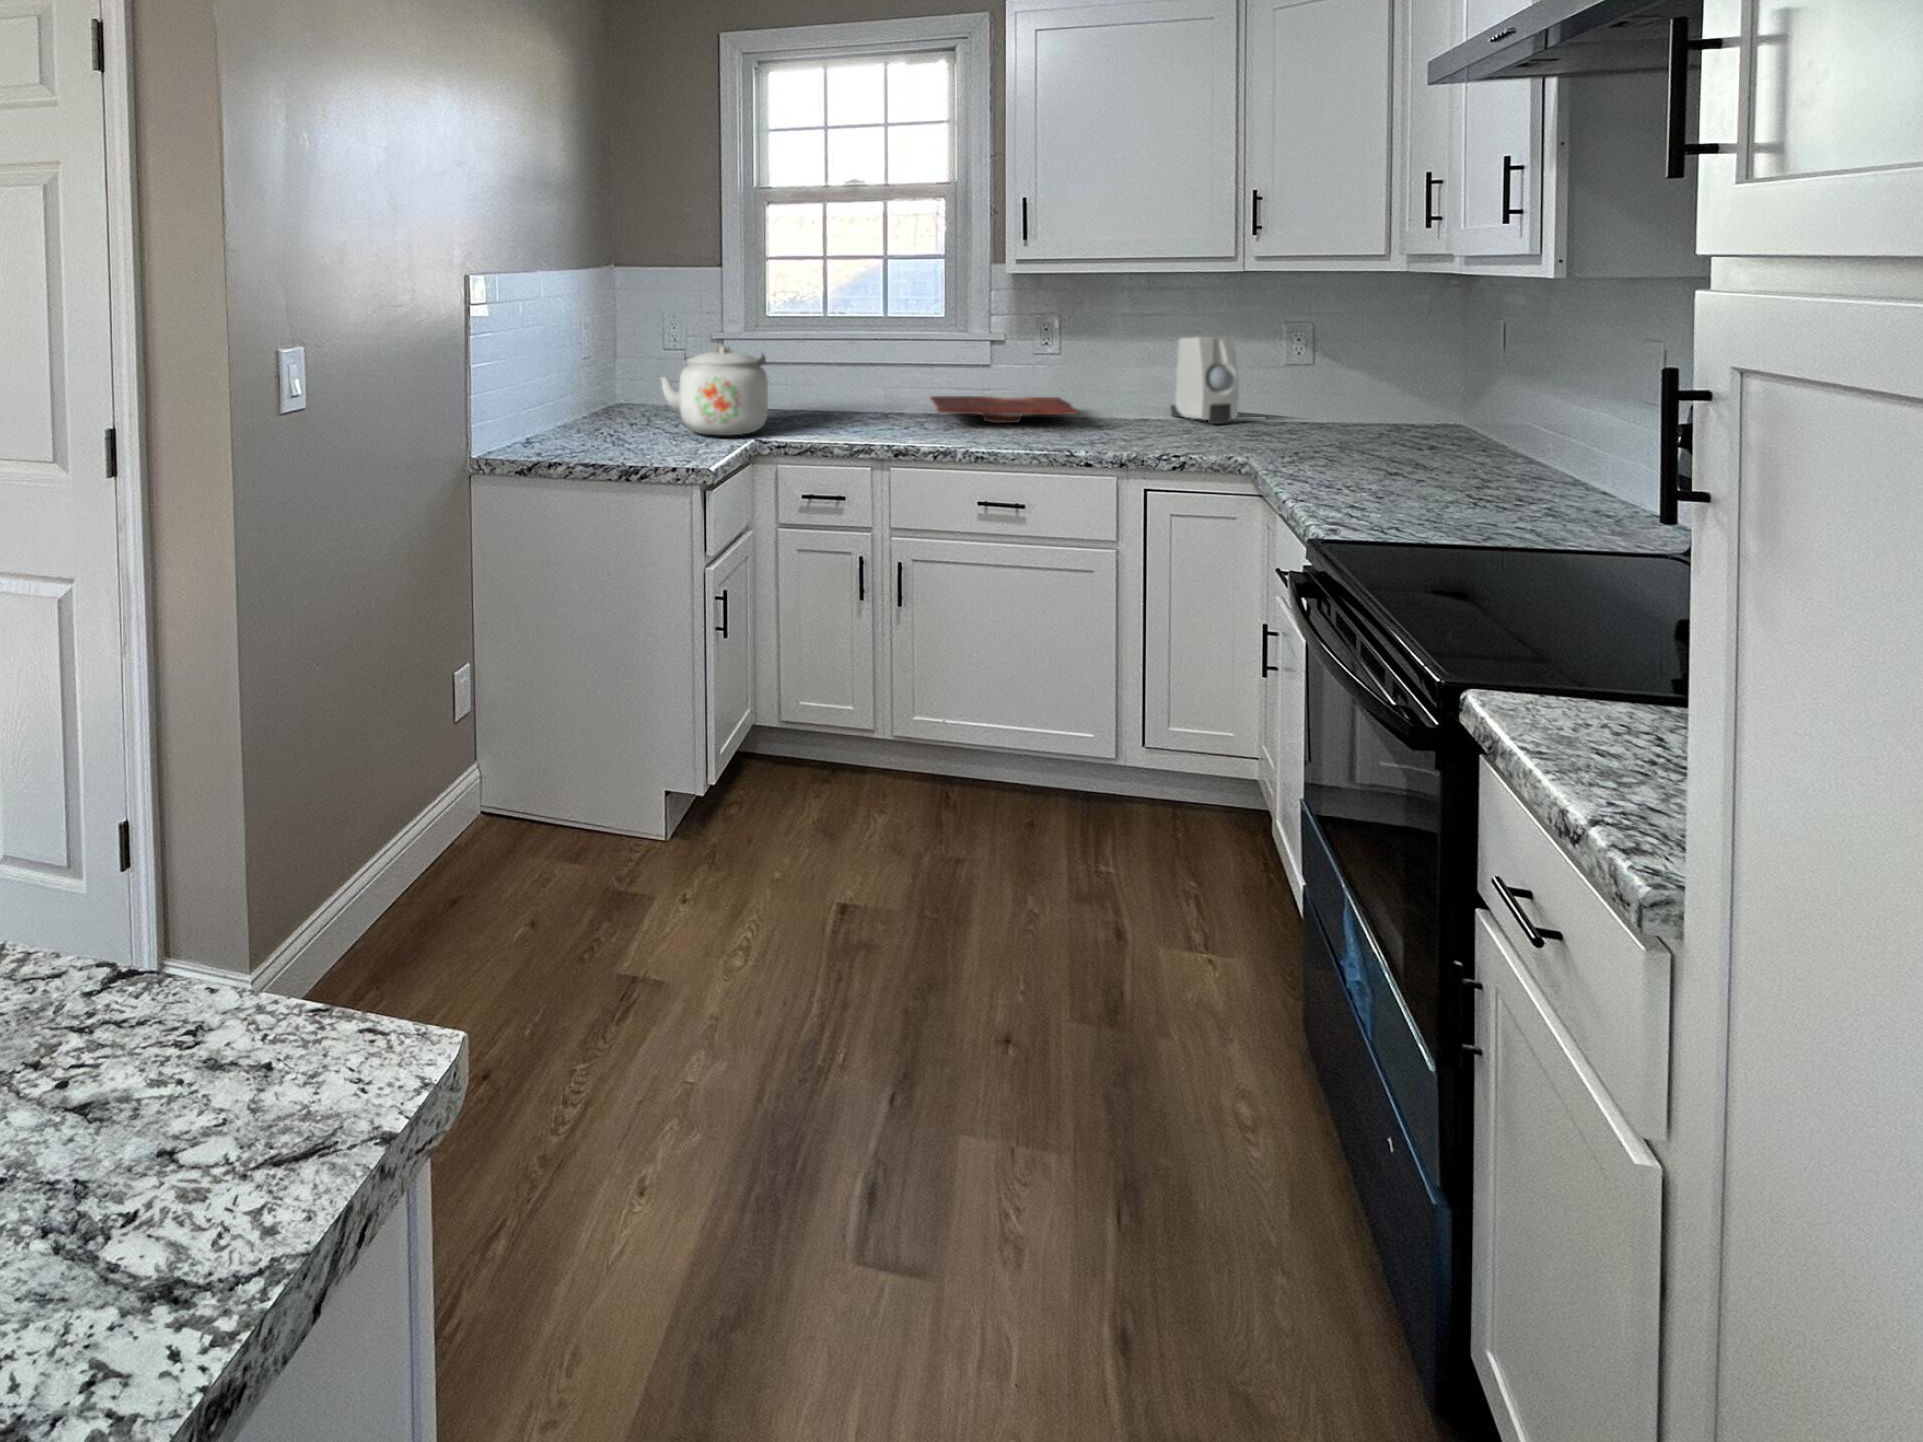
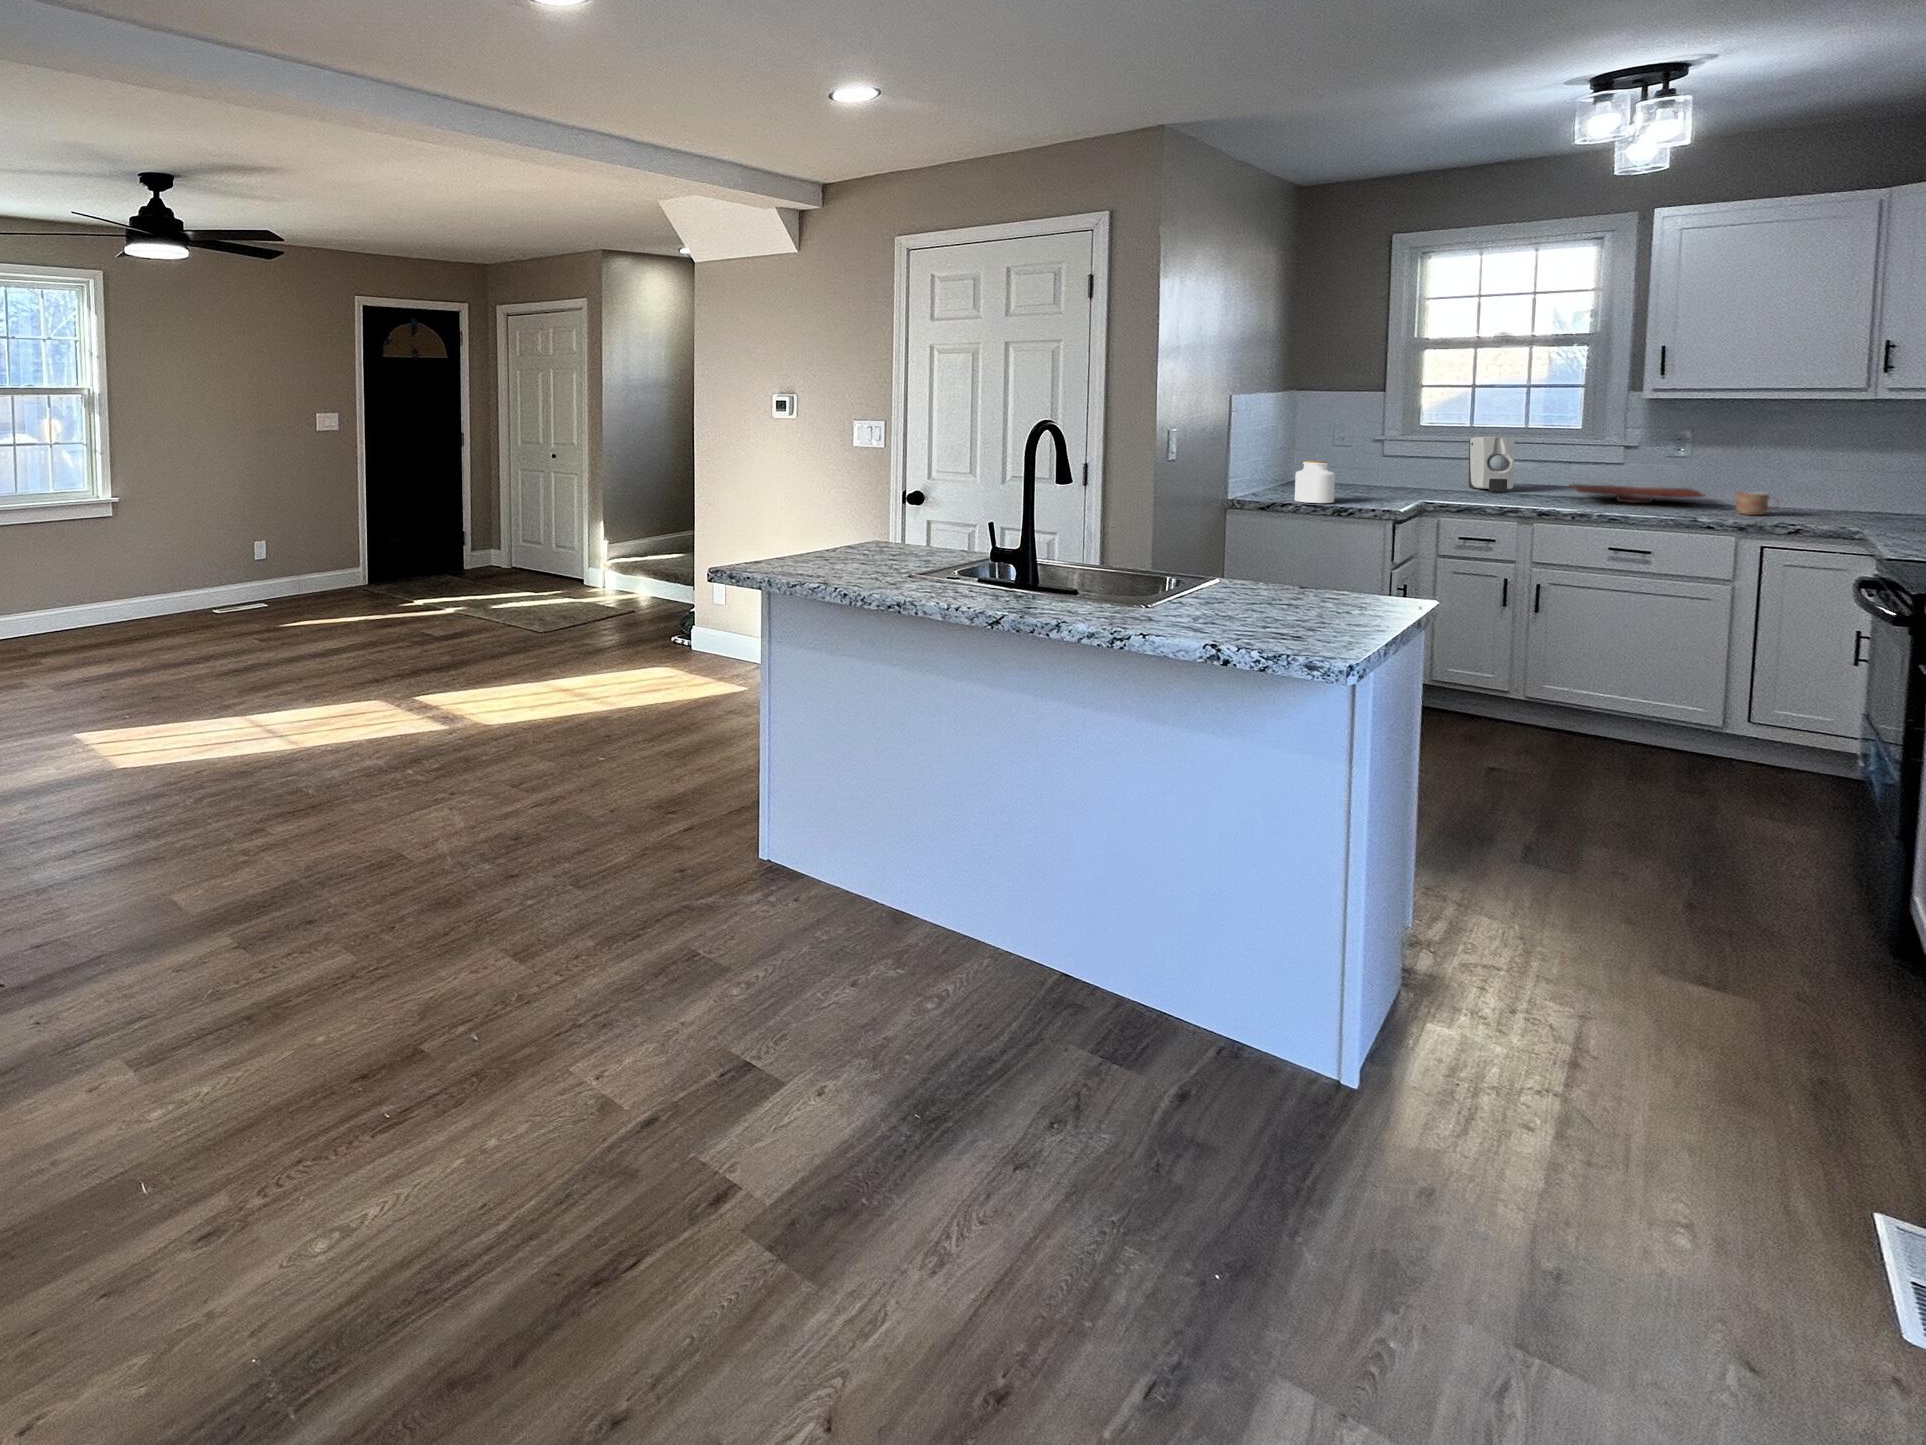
soap dispenser: present [1171,337,1239,424] -> present [1469,436,1515,492]
kettle: present [661,346,768,436] -> none [1350,442,1434,499]
jar: none [577,381,632,453] -> present [1295,461,1335,503]
mug: none [1111,405,1157,438] -> present [1736,492,1769,515]

